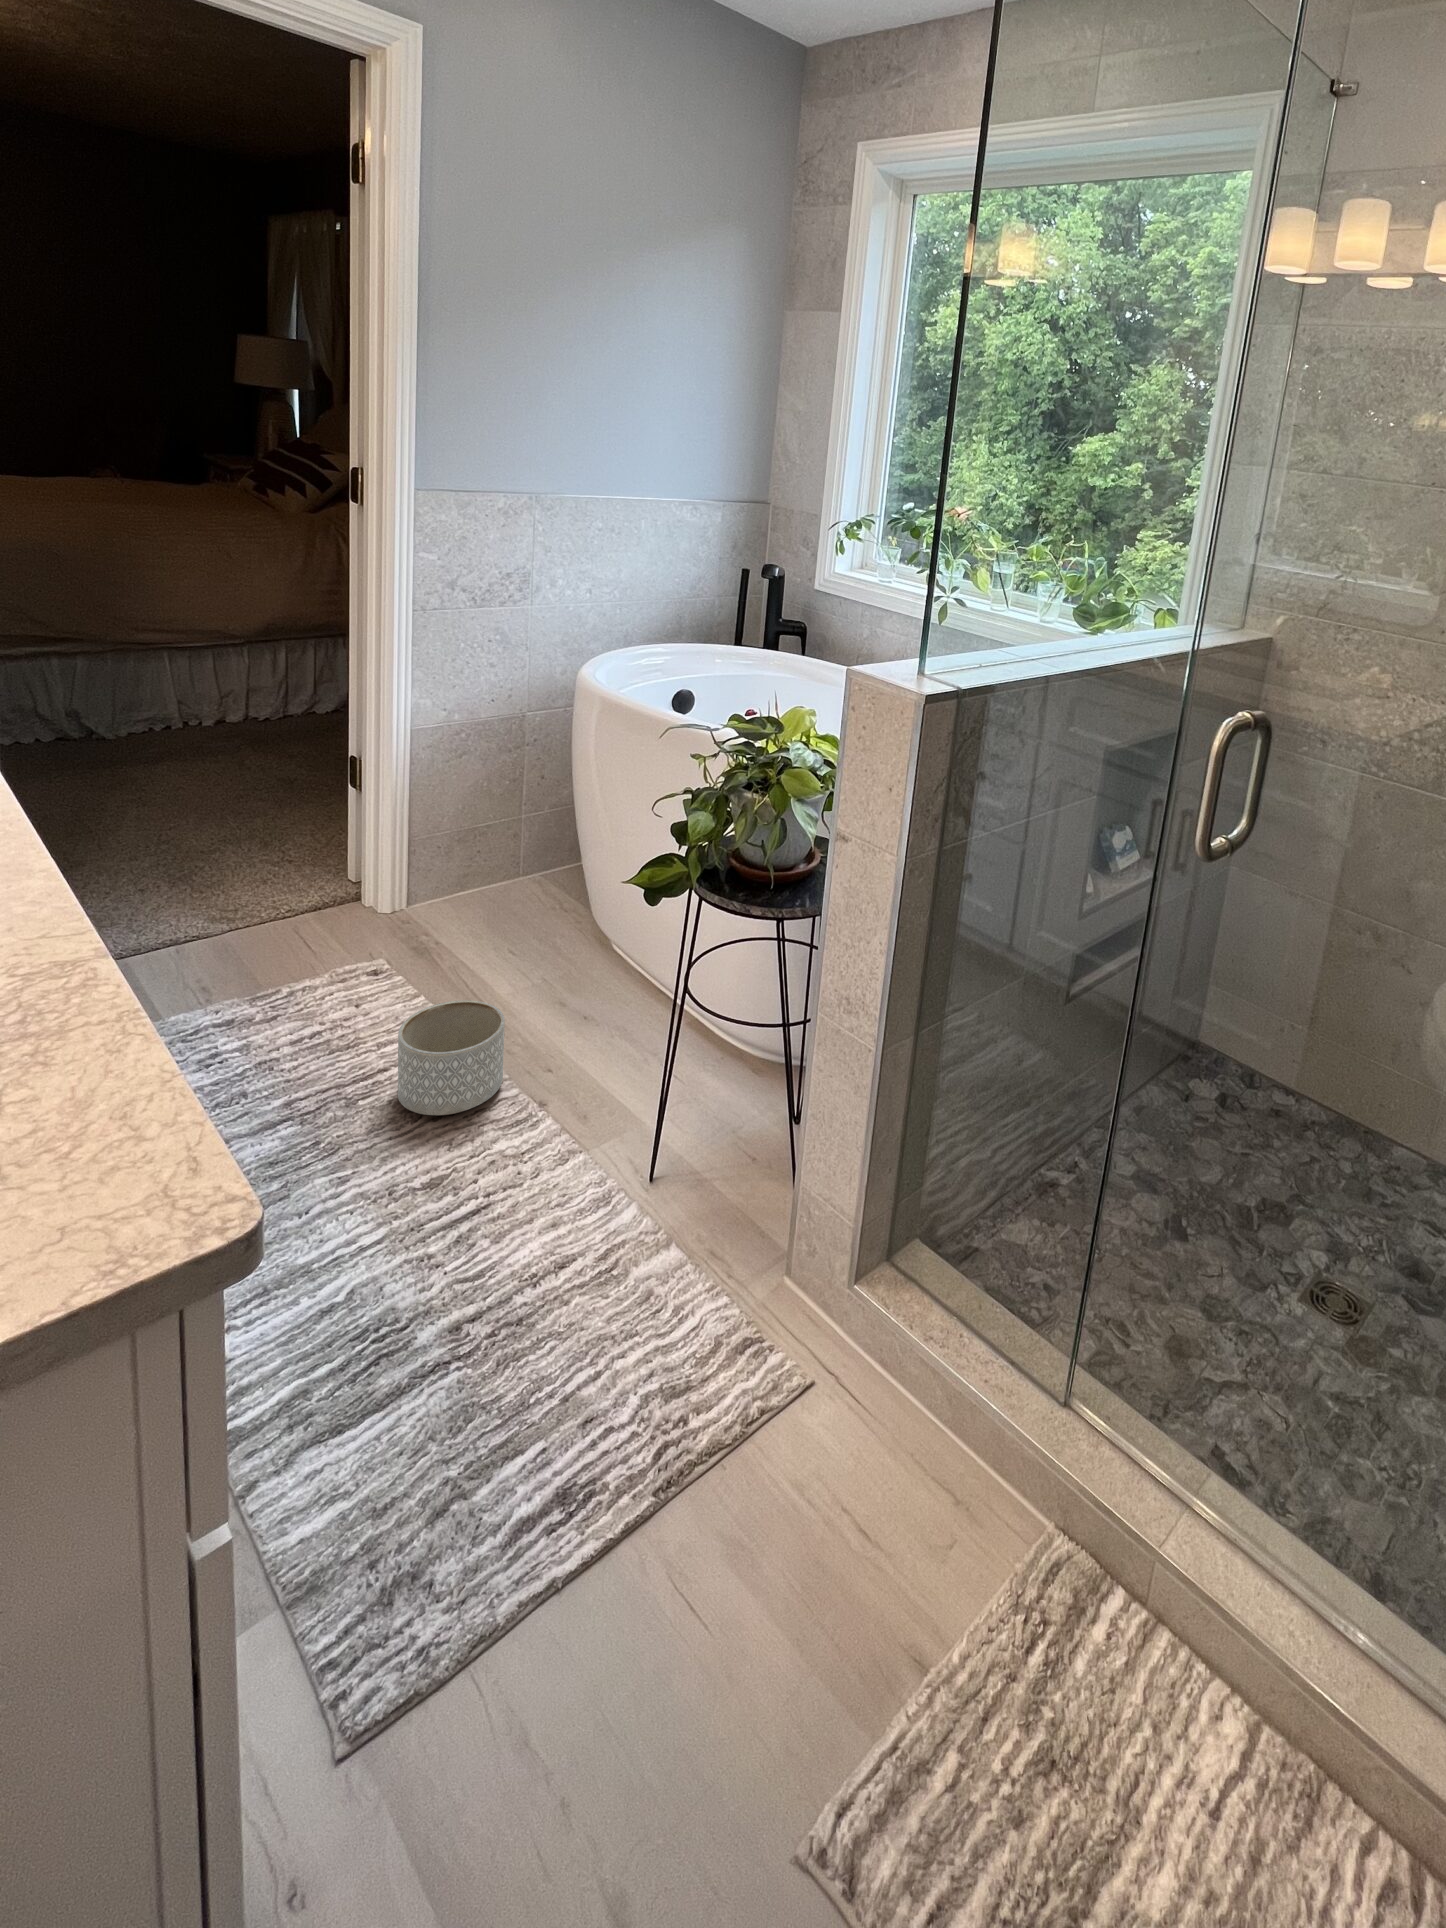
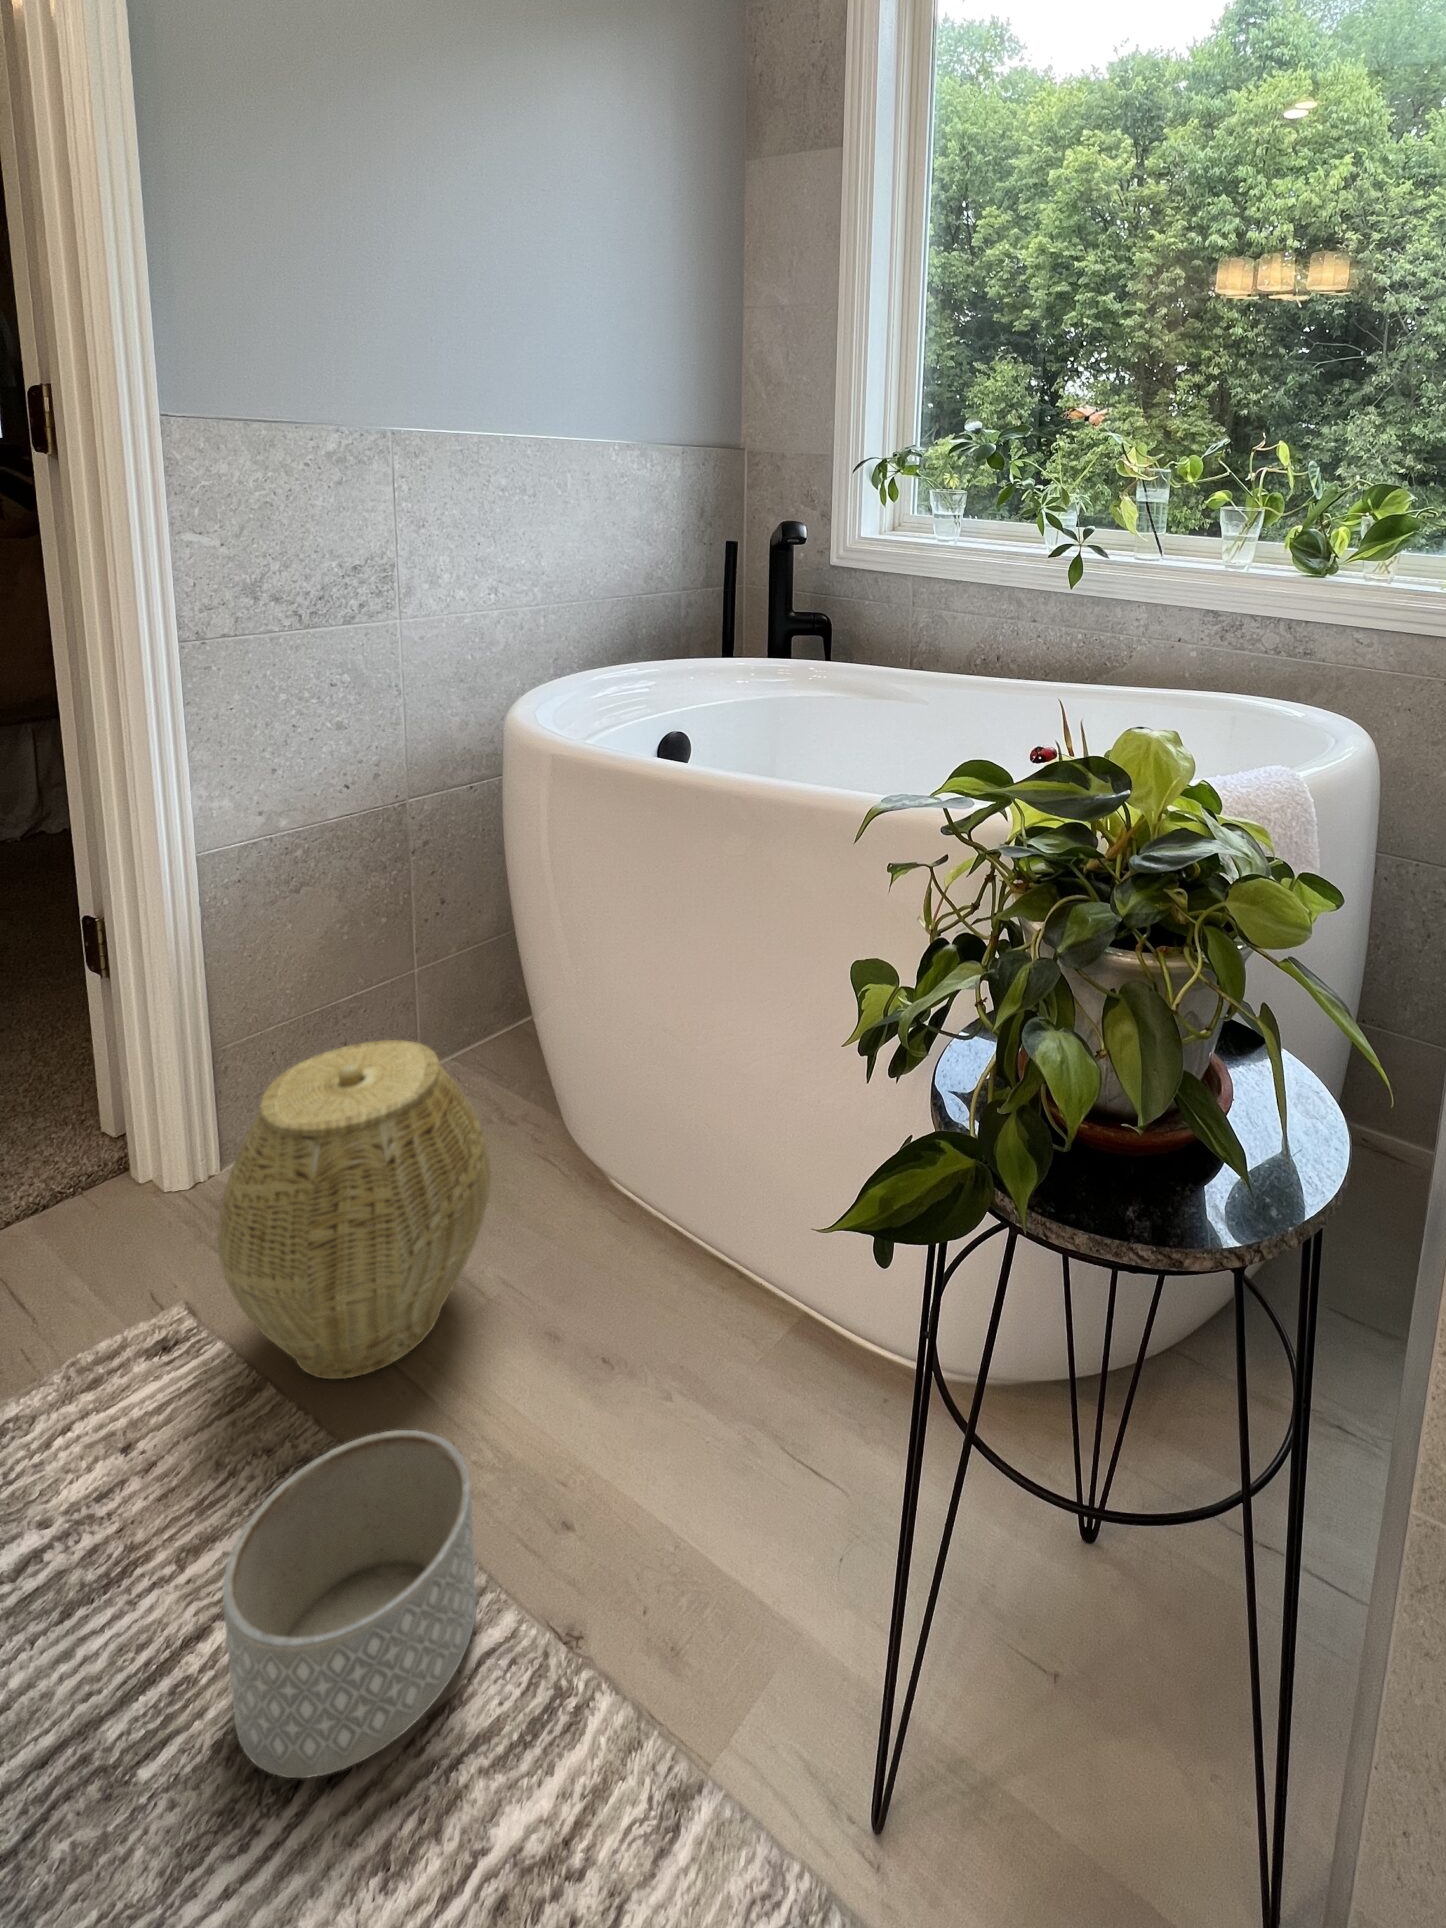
woven basket: none [406,836,542,1001] -> present [218,1040,491,1379]

